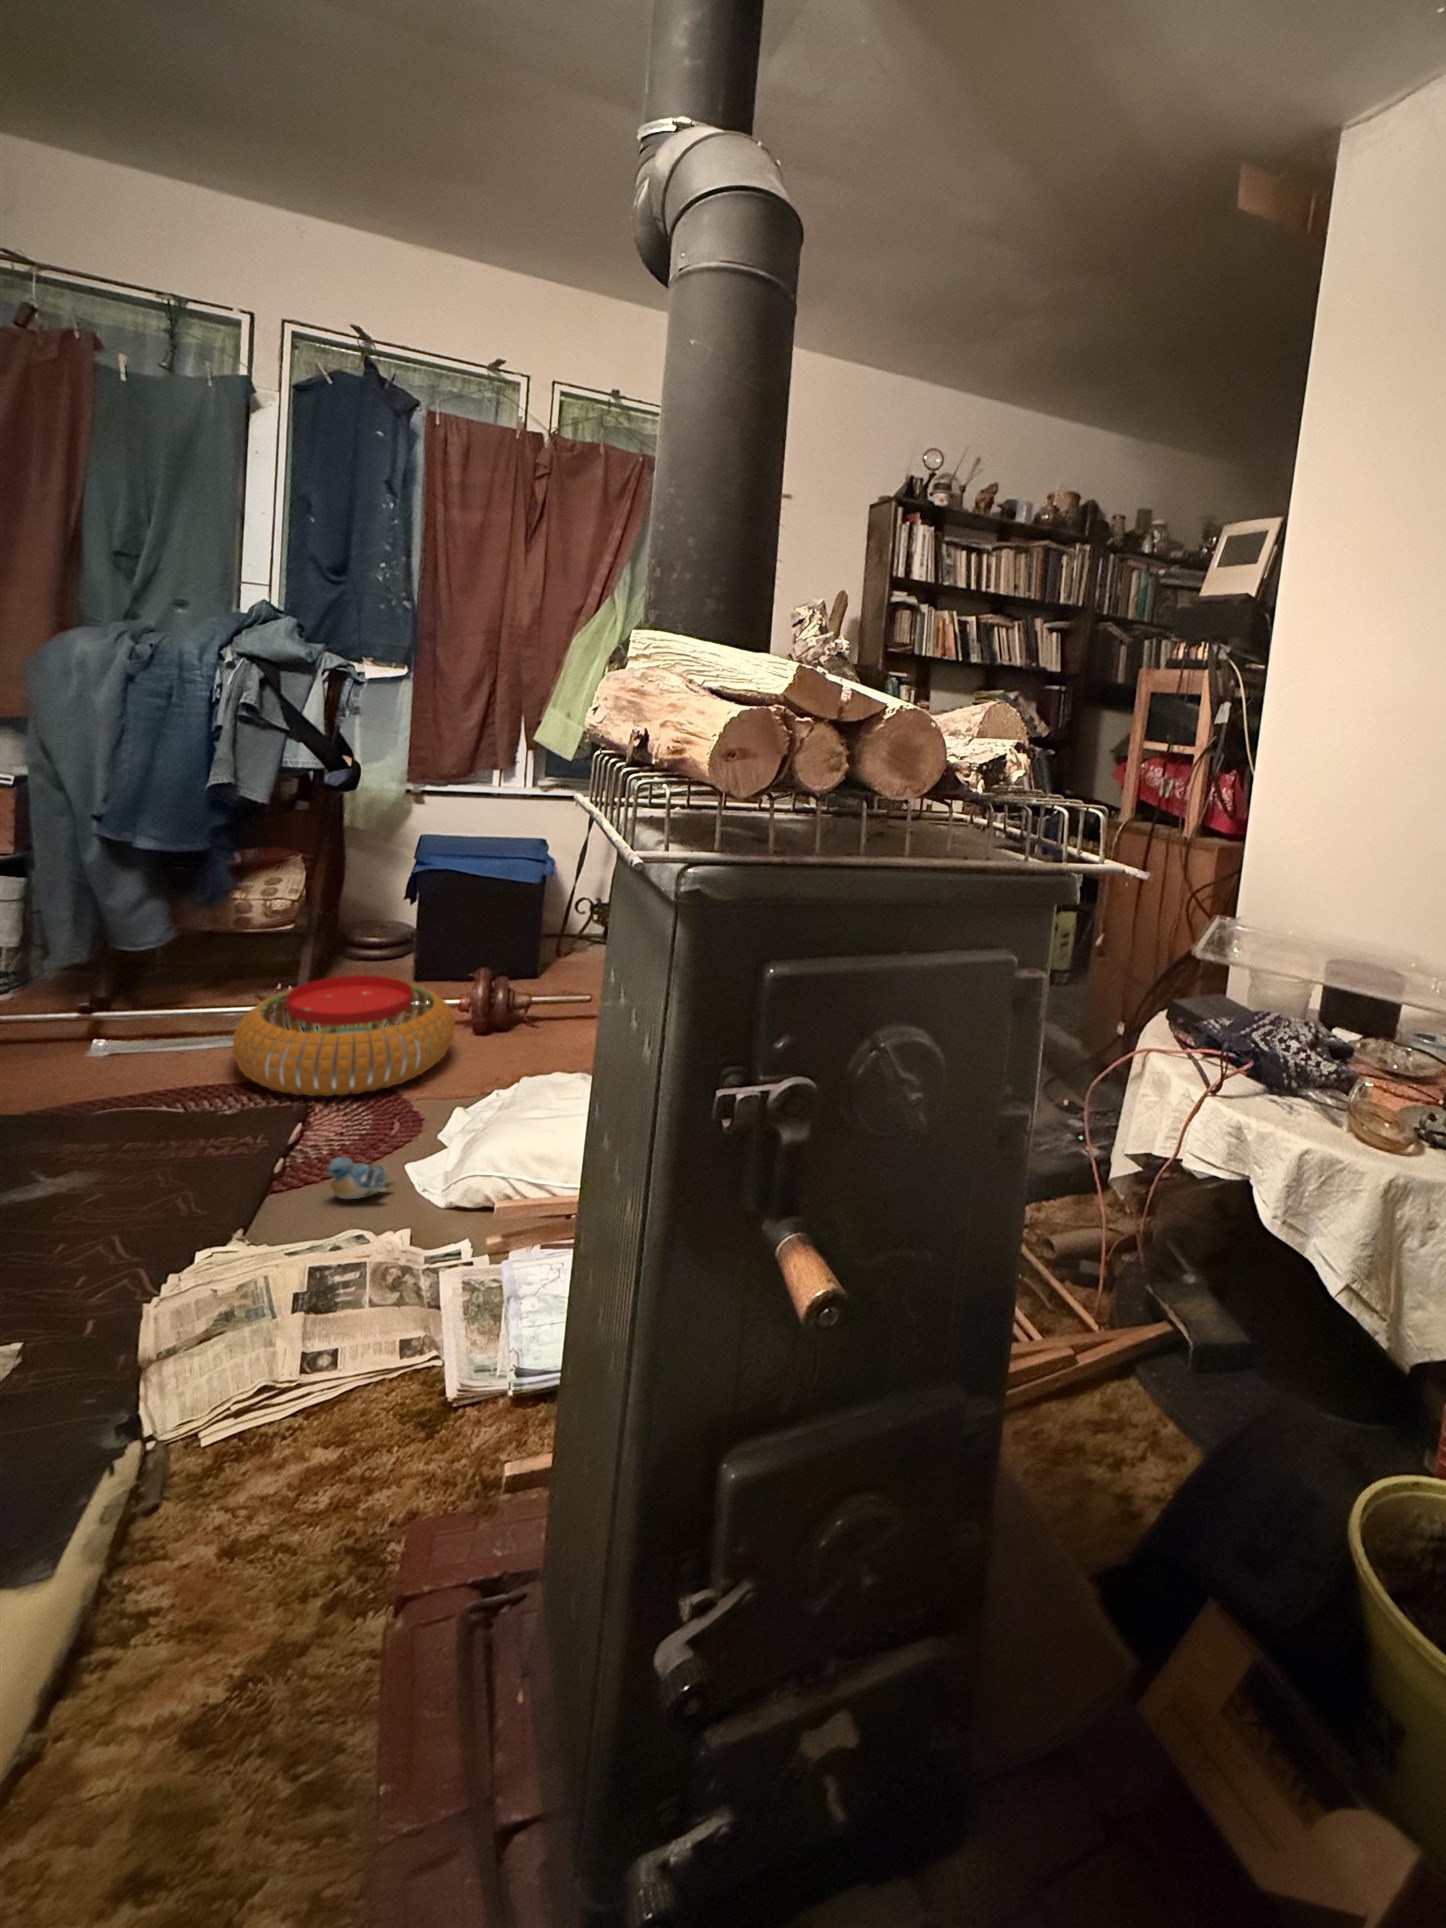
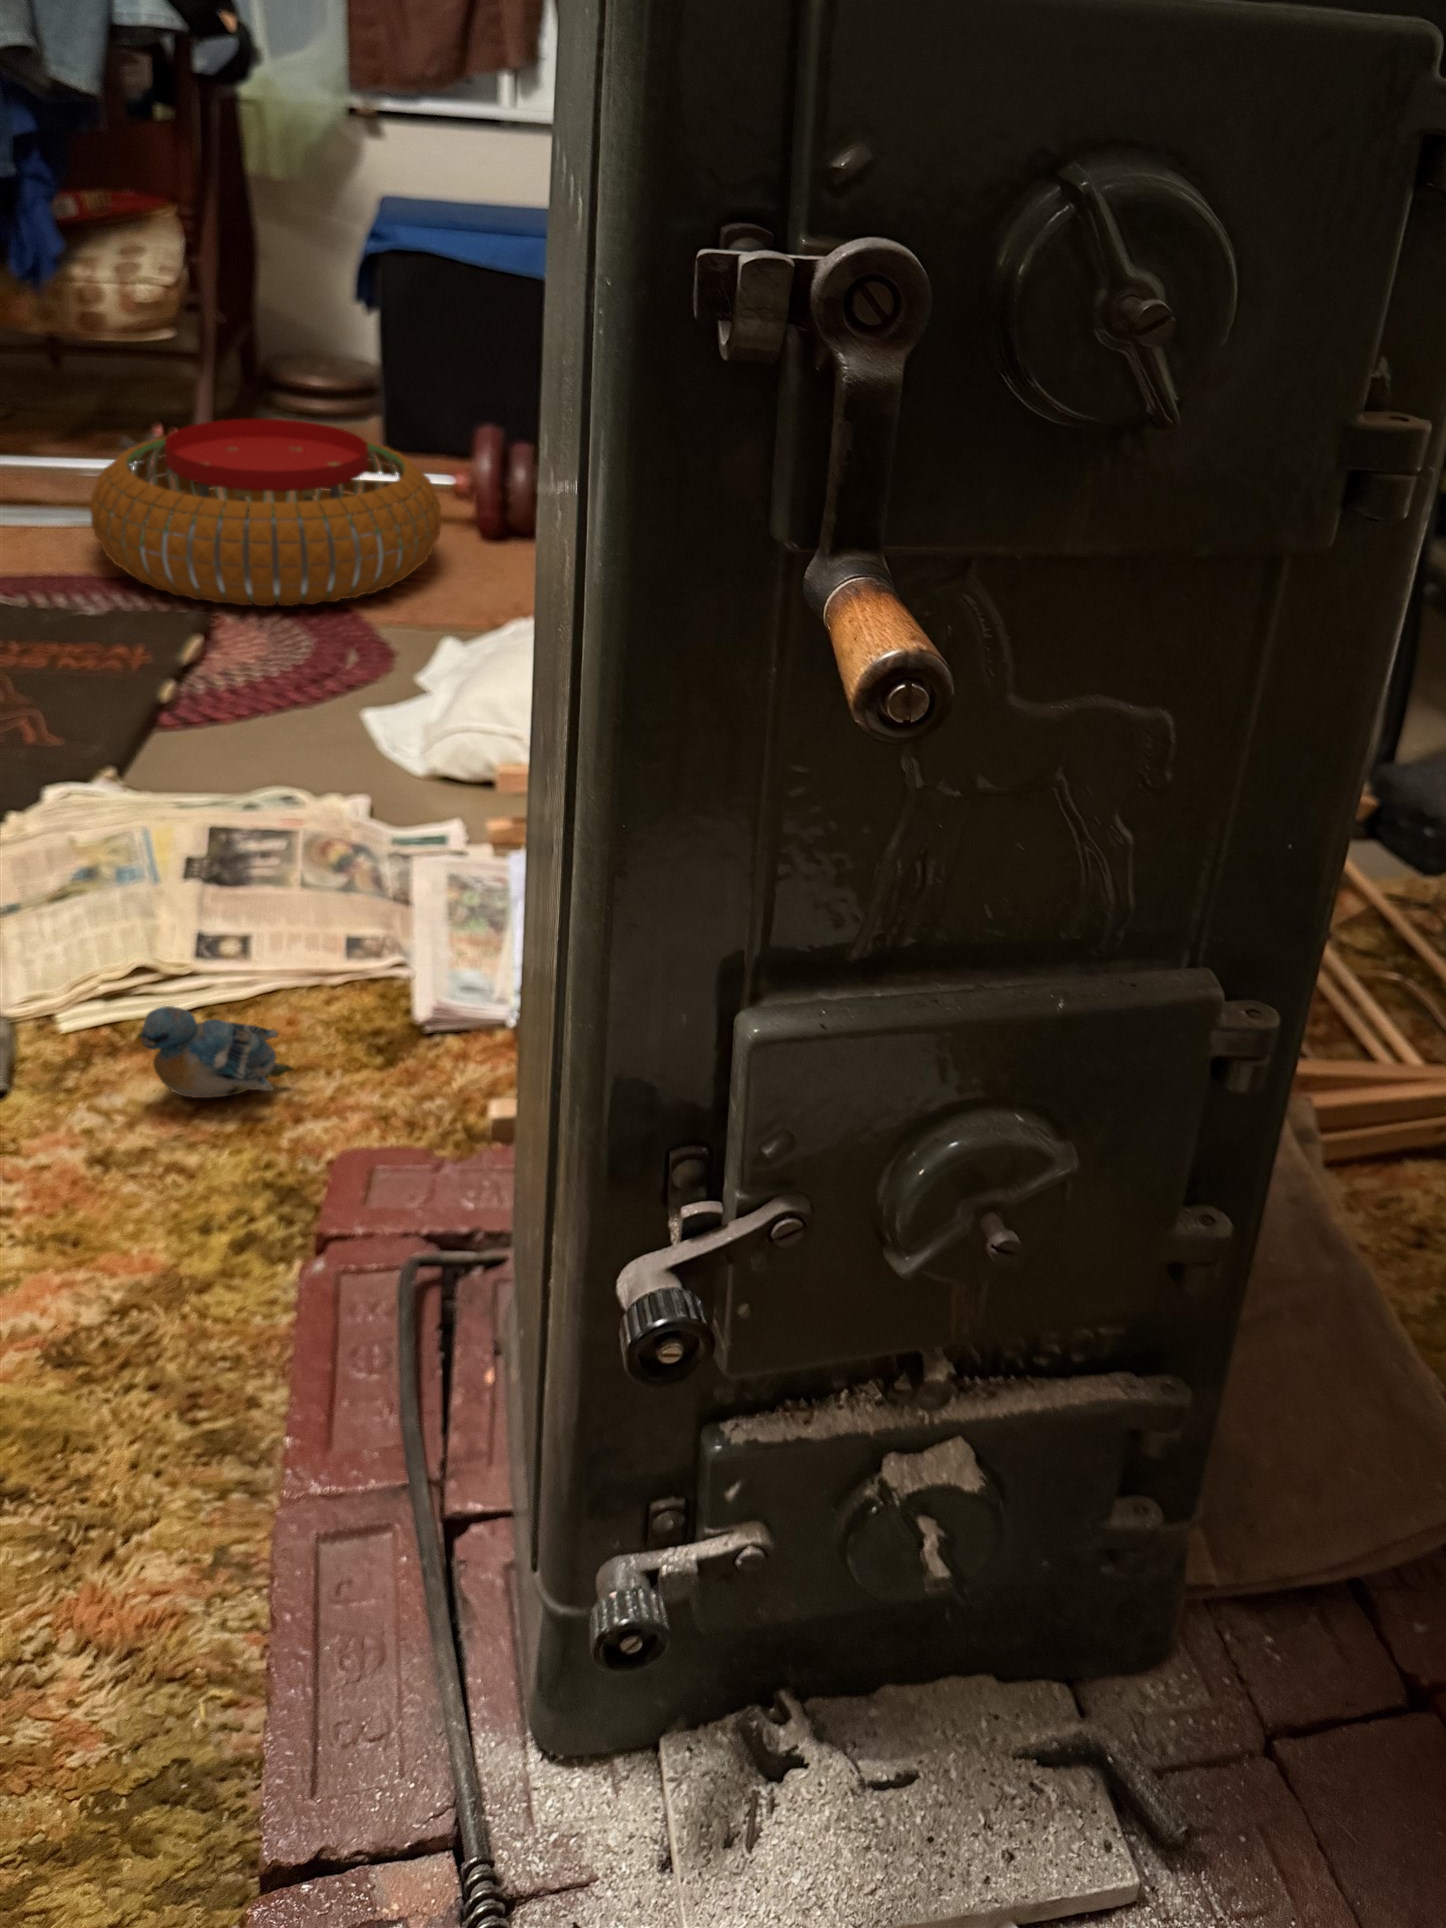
plush toy: present [326,1157,394,1199] -> present [137,1006,294,1098]

